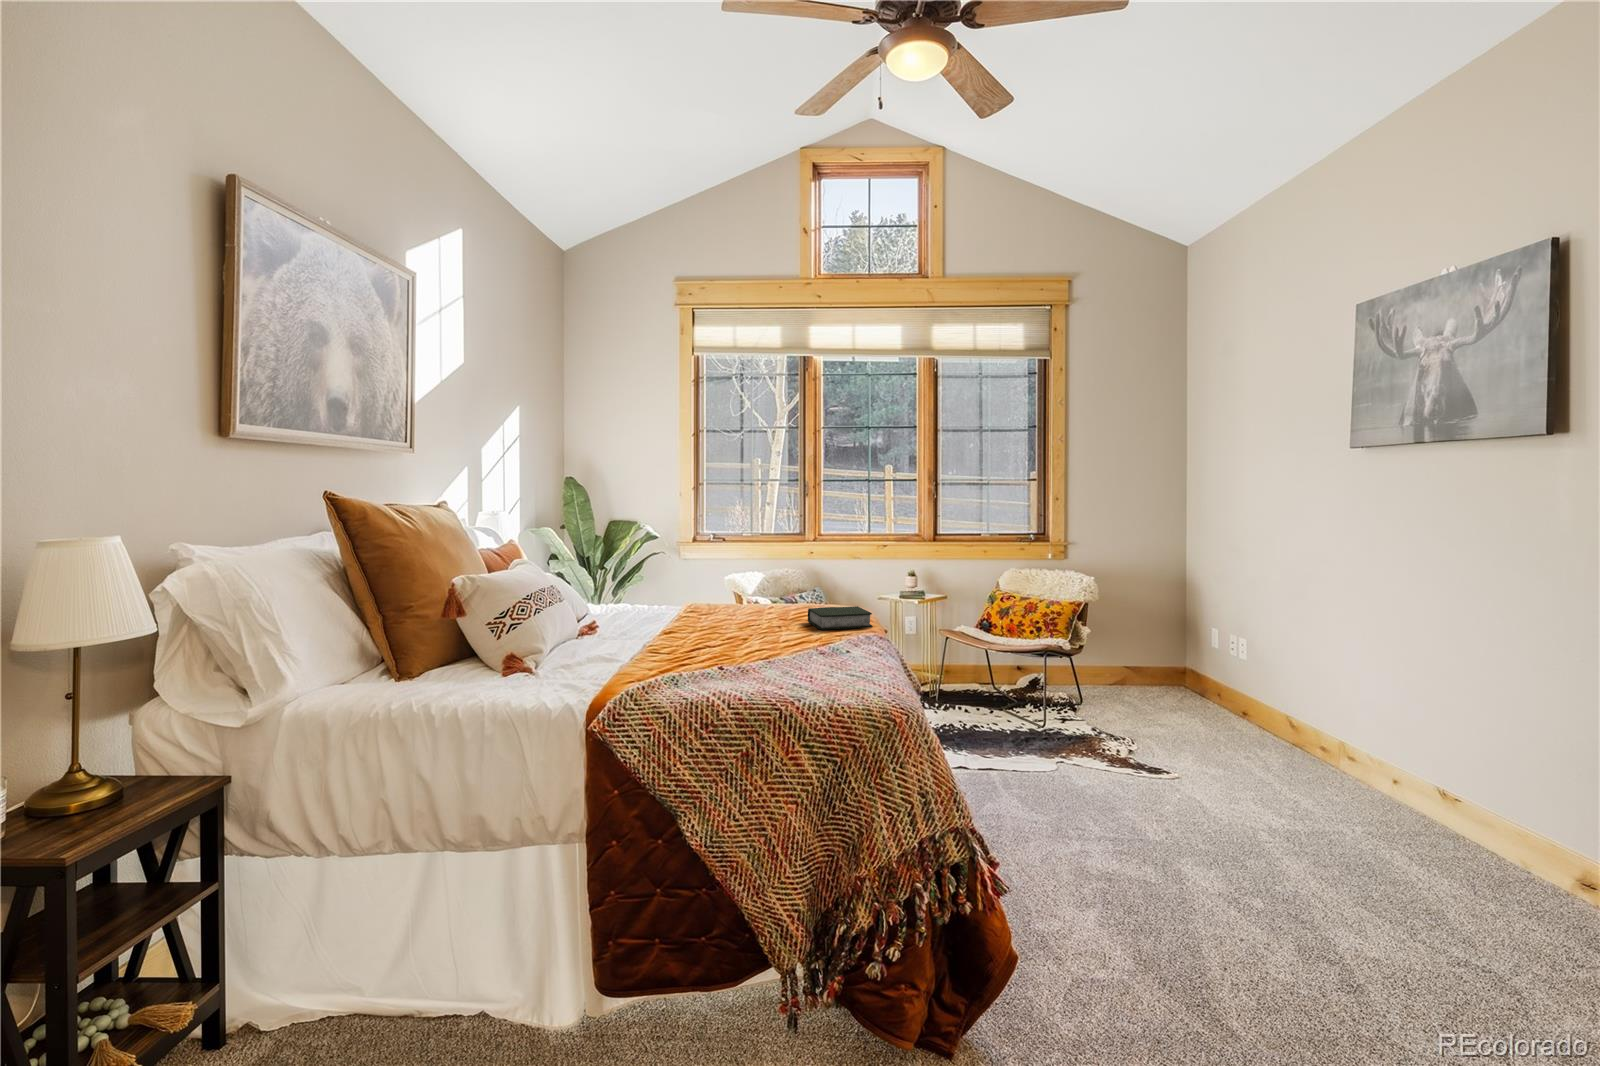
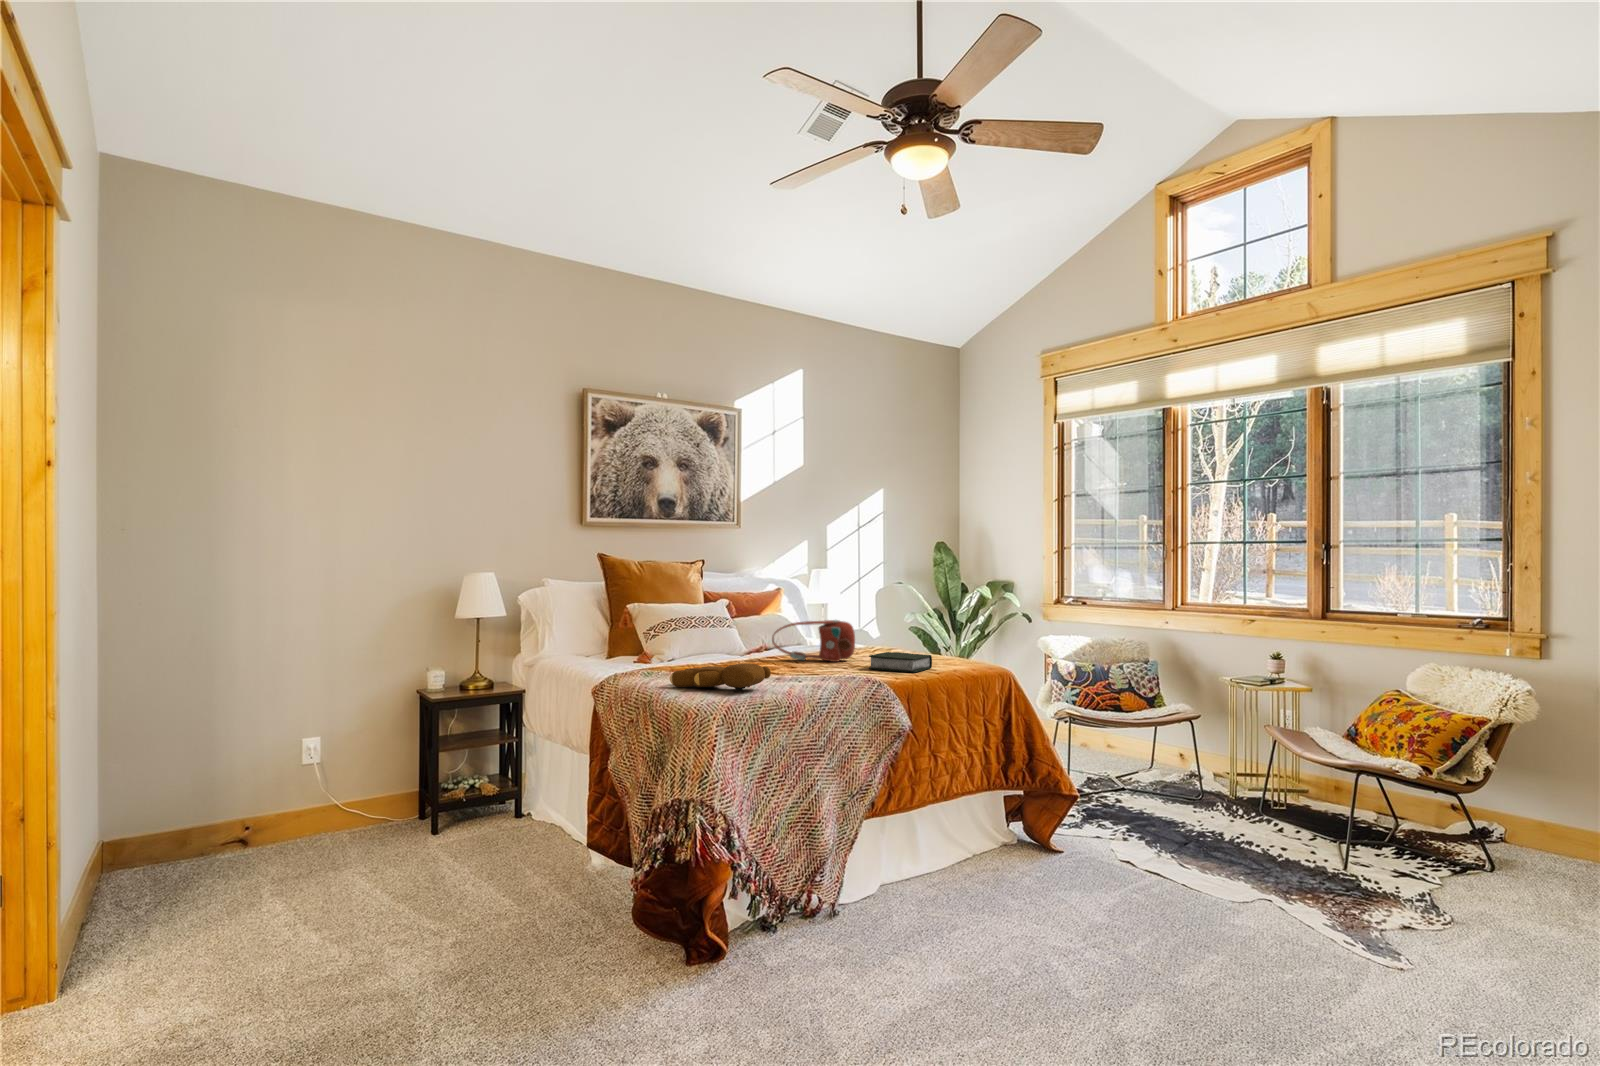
handbag: none [680,578,769,630] -> present [772,620,855,662]
teddy bear: none [764,648,901,694] -> present [670,663,771,690]

